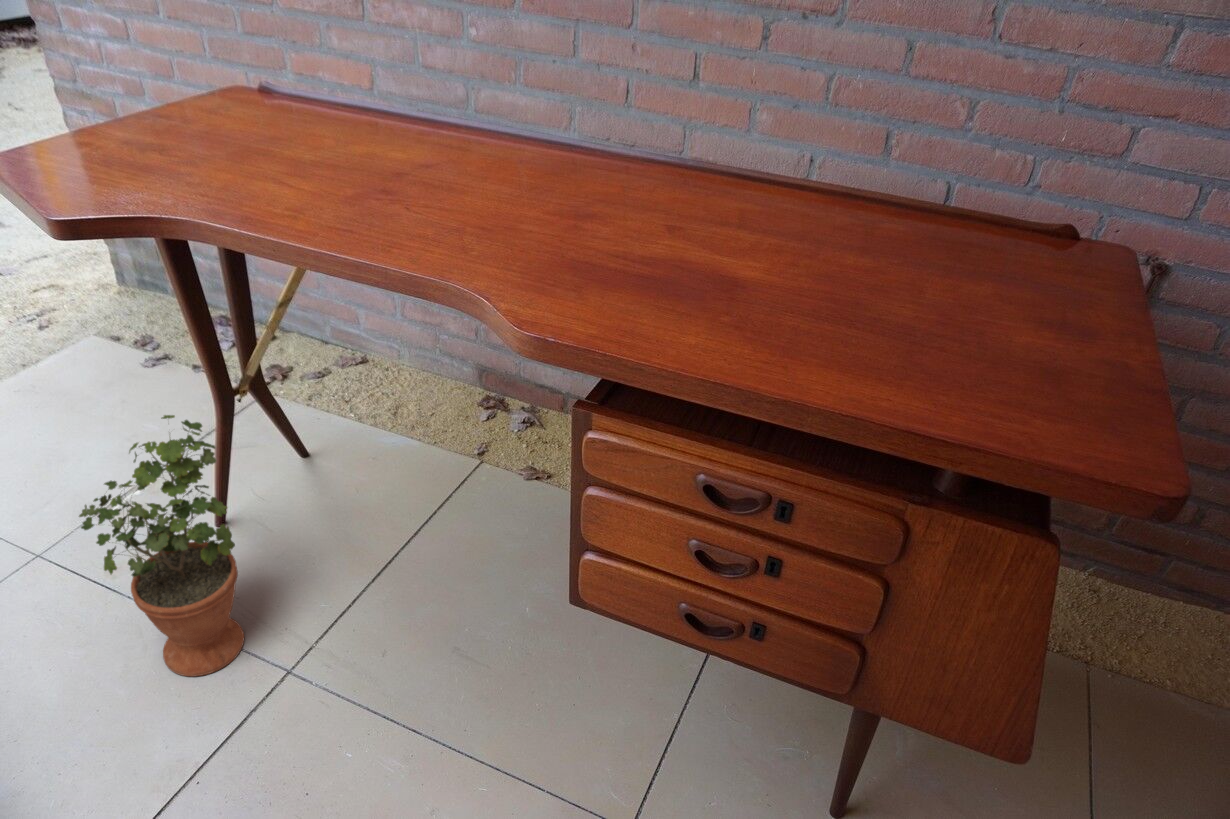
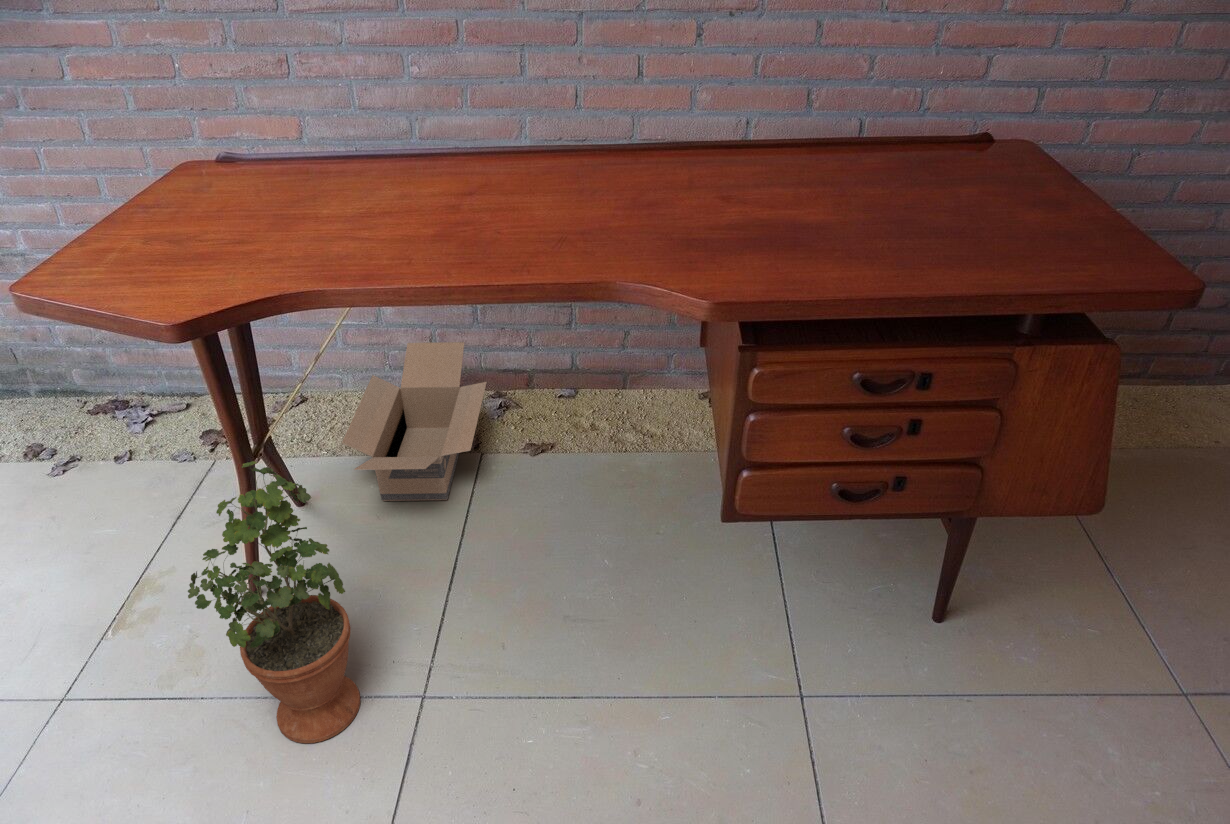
cardboard box: none [331,337,507,495] -> present [342,342,487,501]

